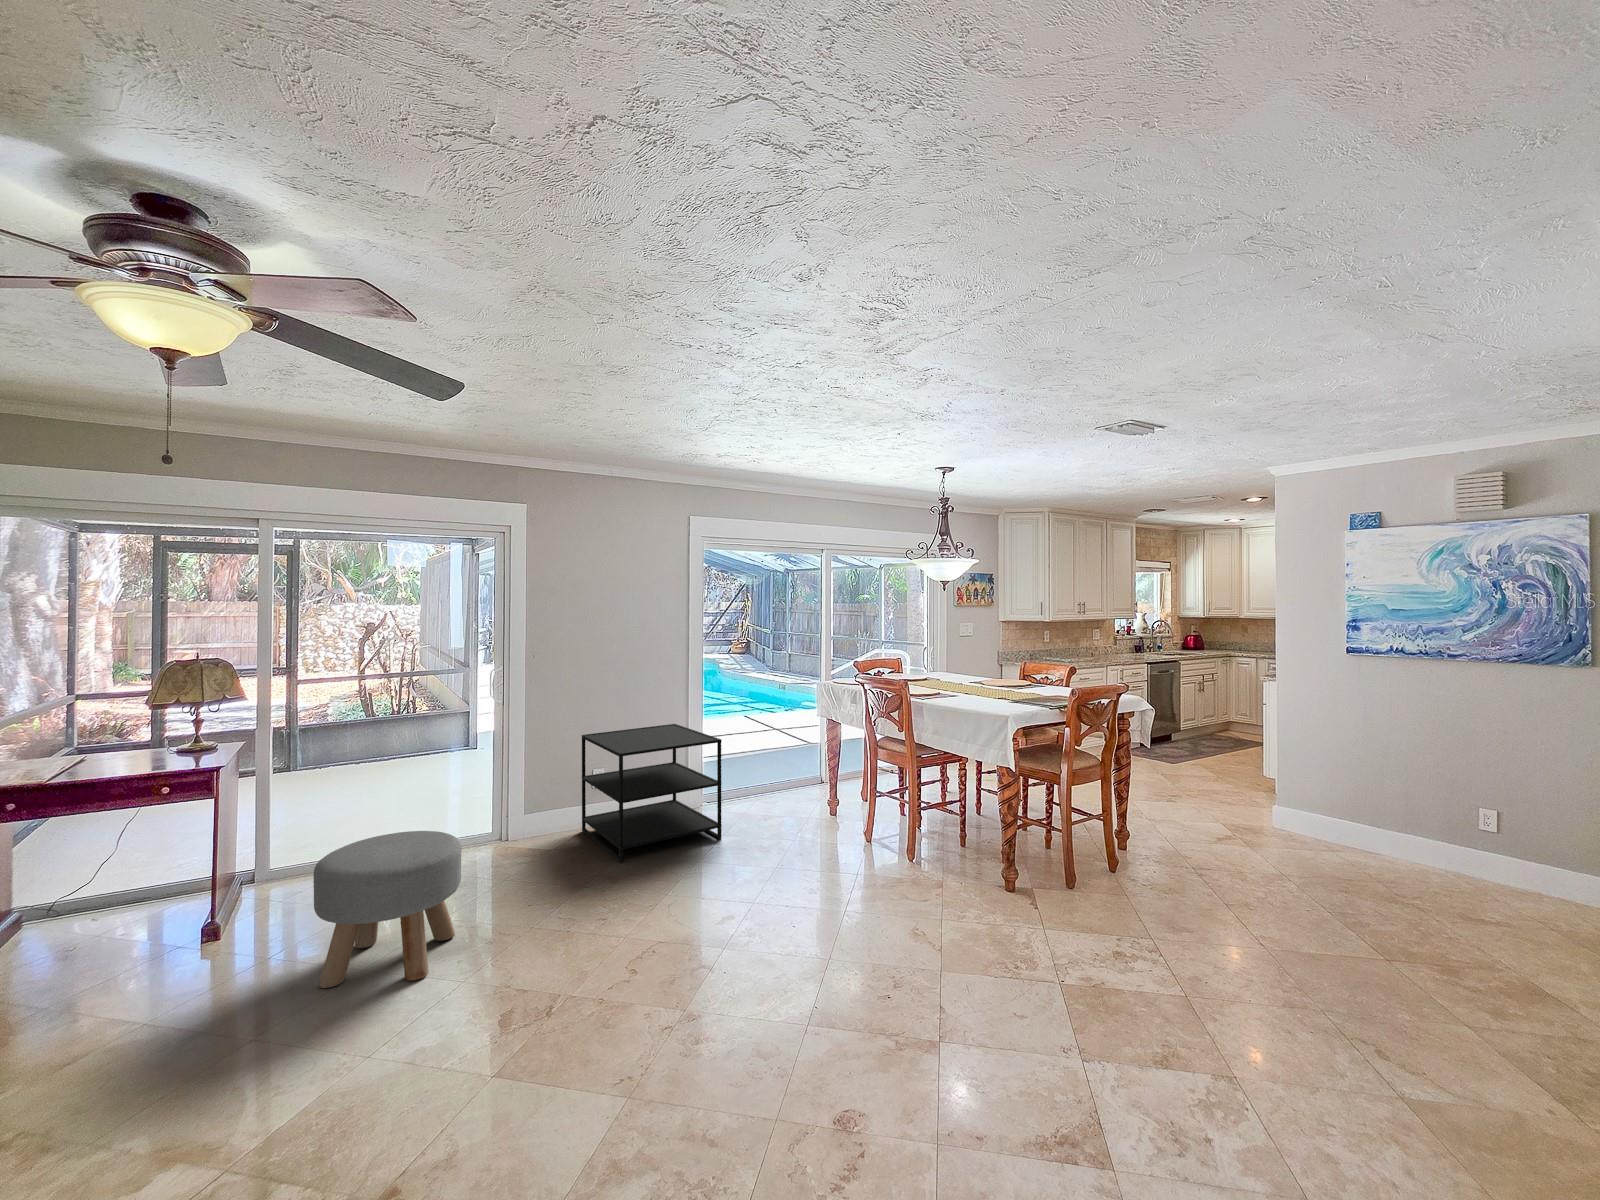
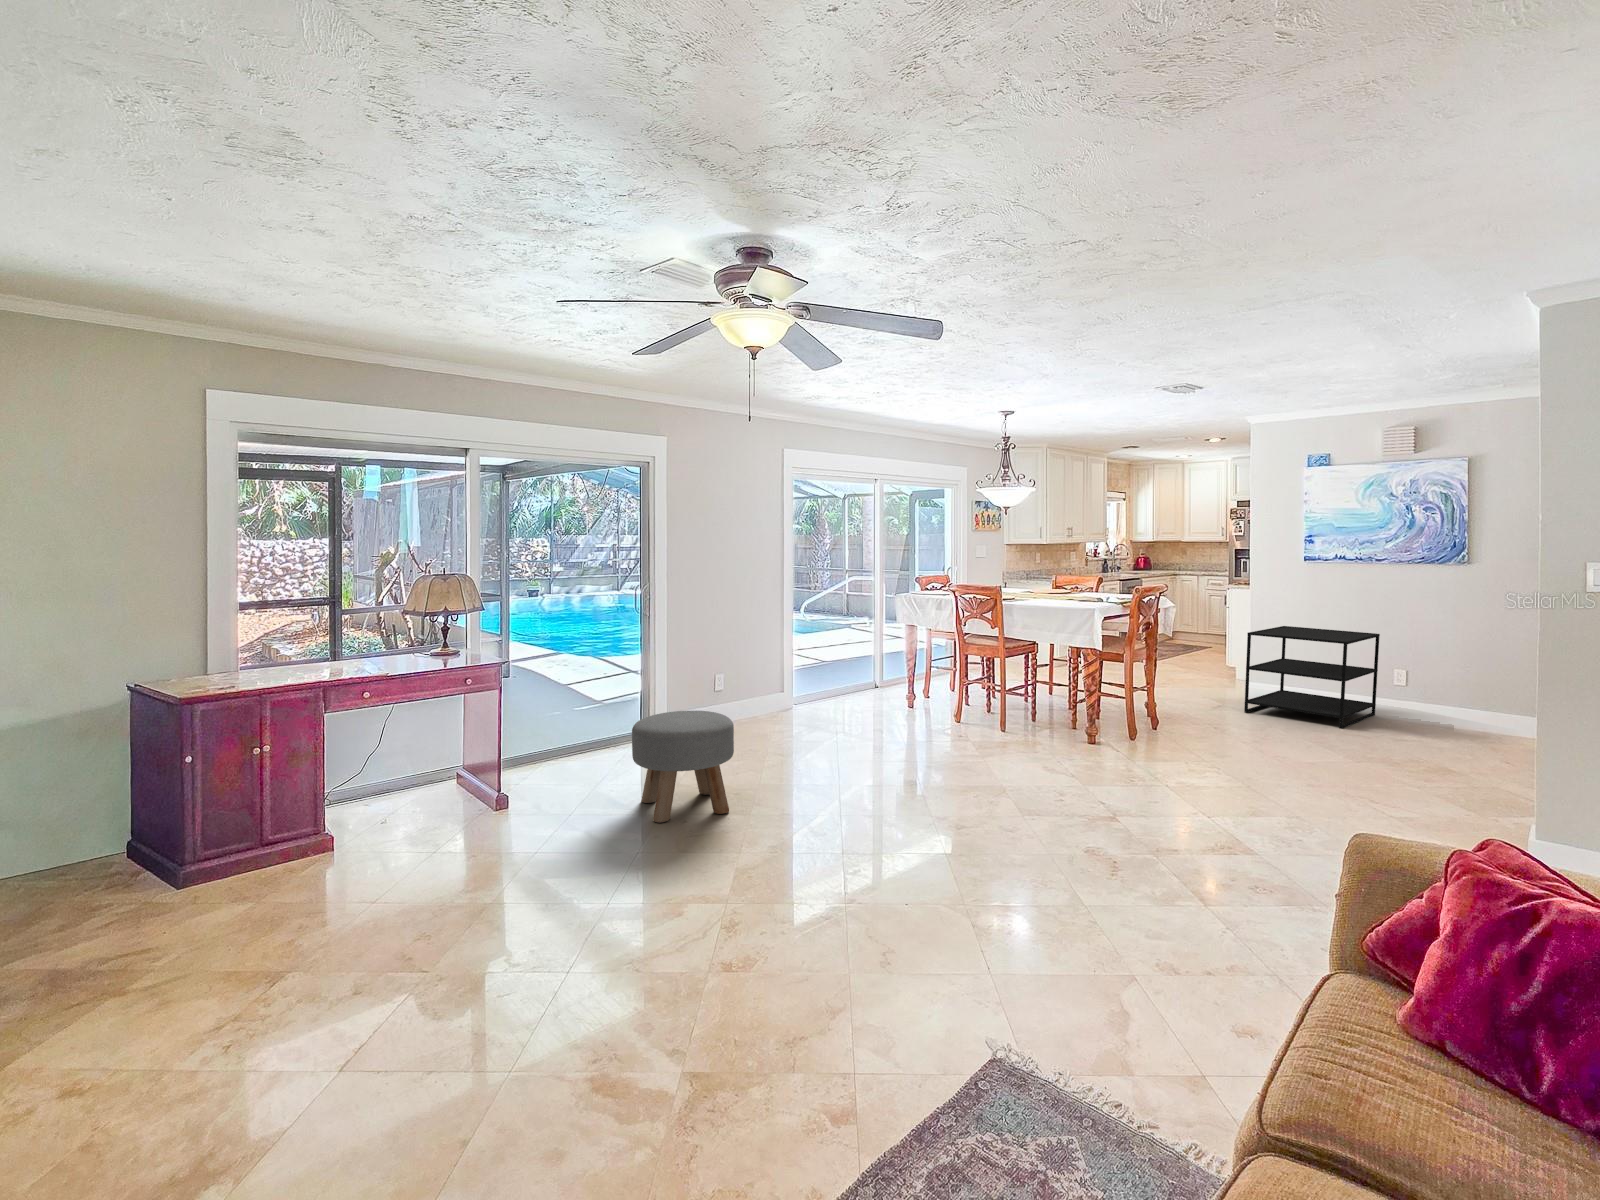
side table: present [582,724,722,863] -> present [1244,626,1380,729]

